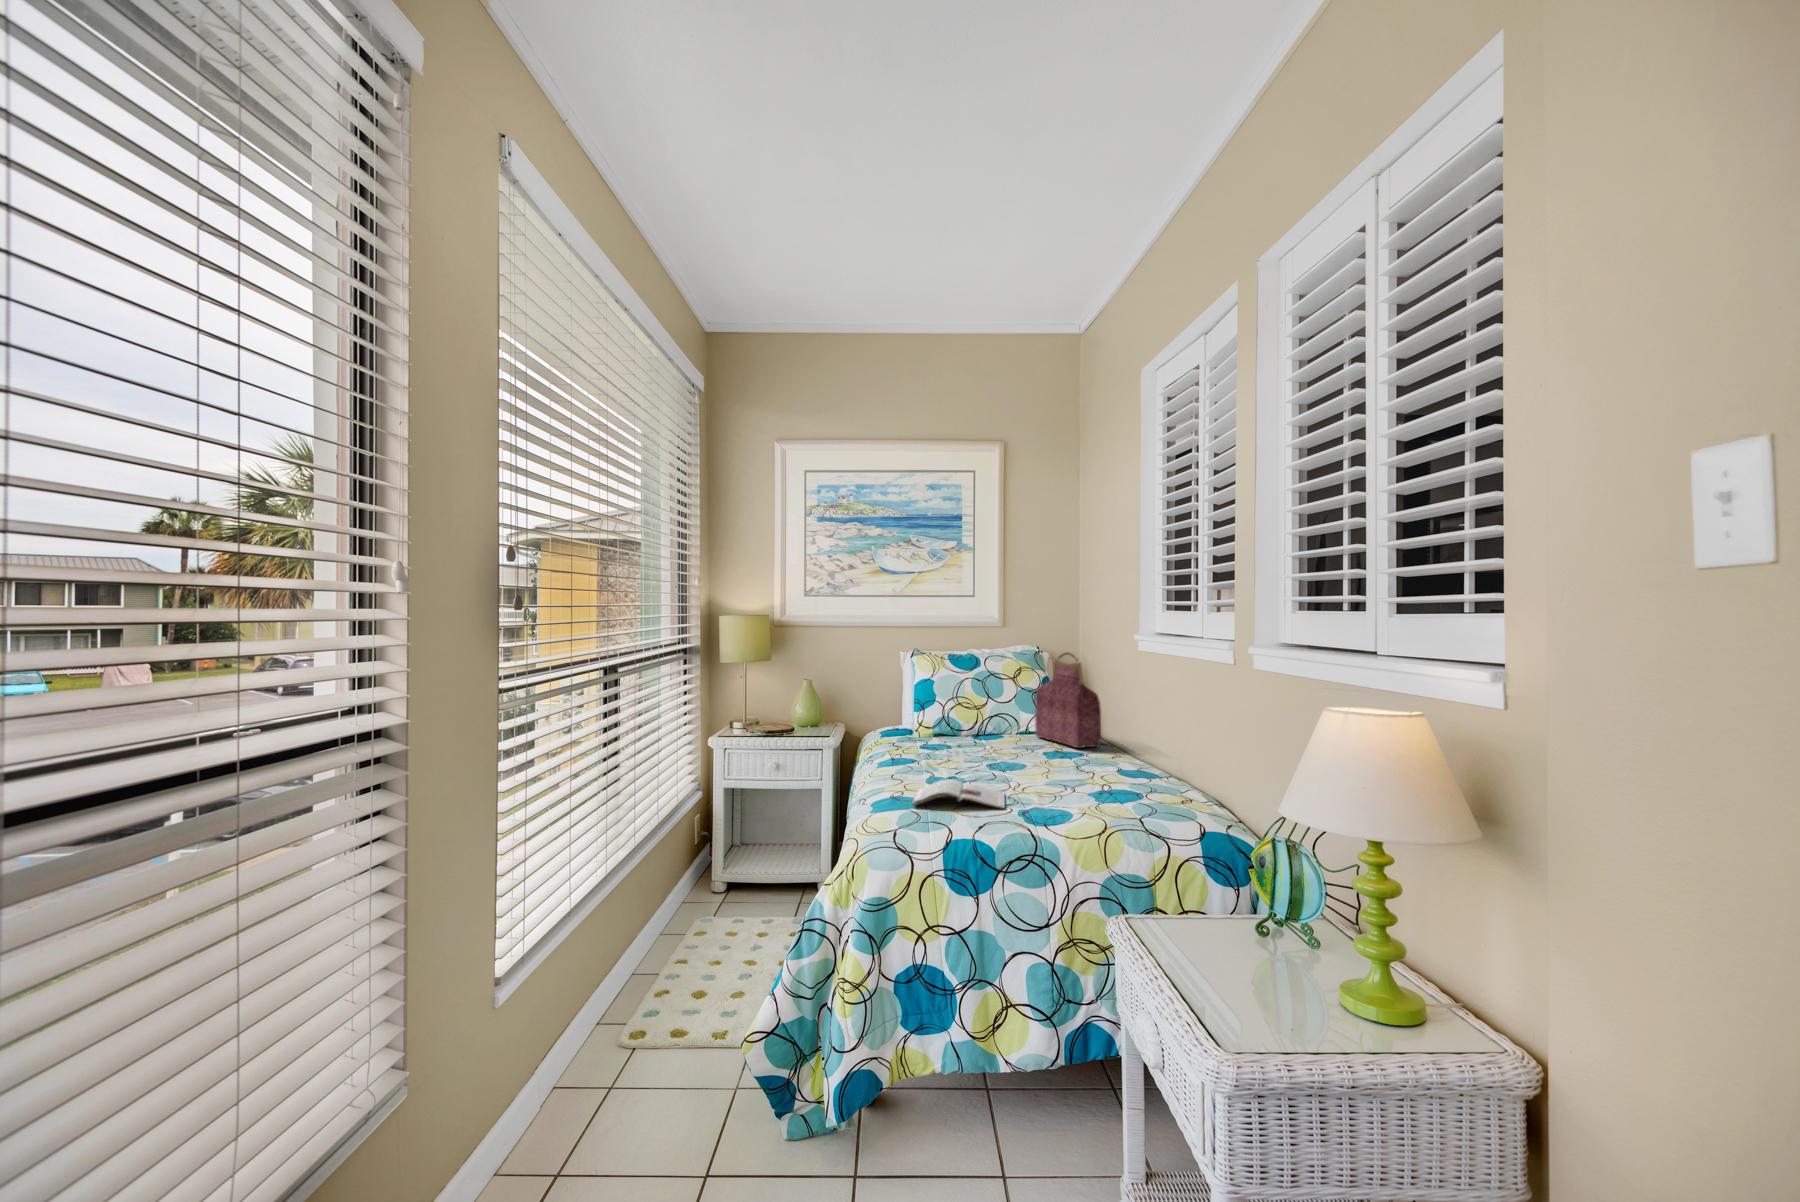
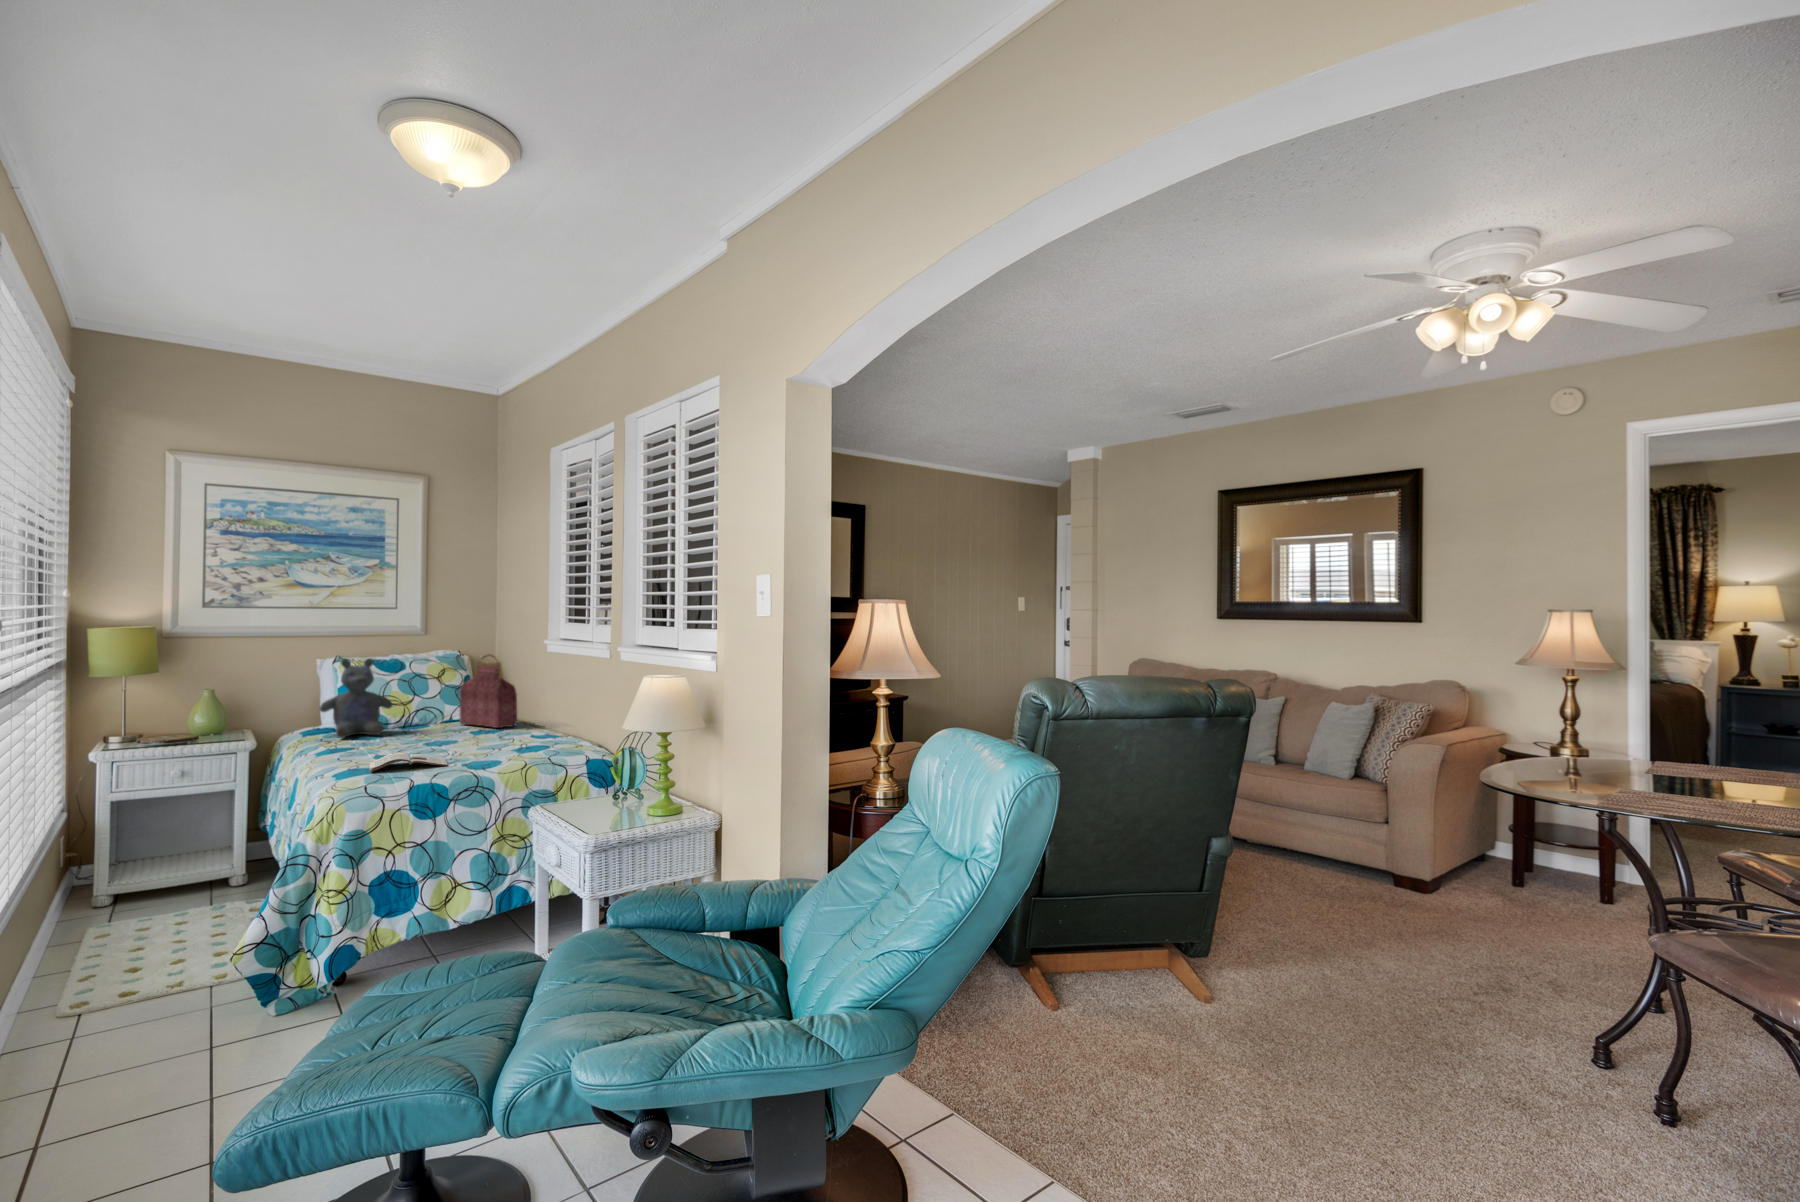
stuffed bear: none [893,652,965,743] -> present [320,658,393,738]

